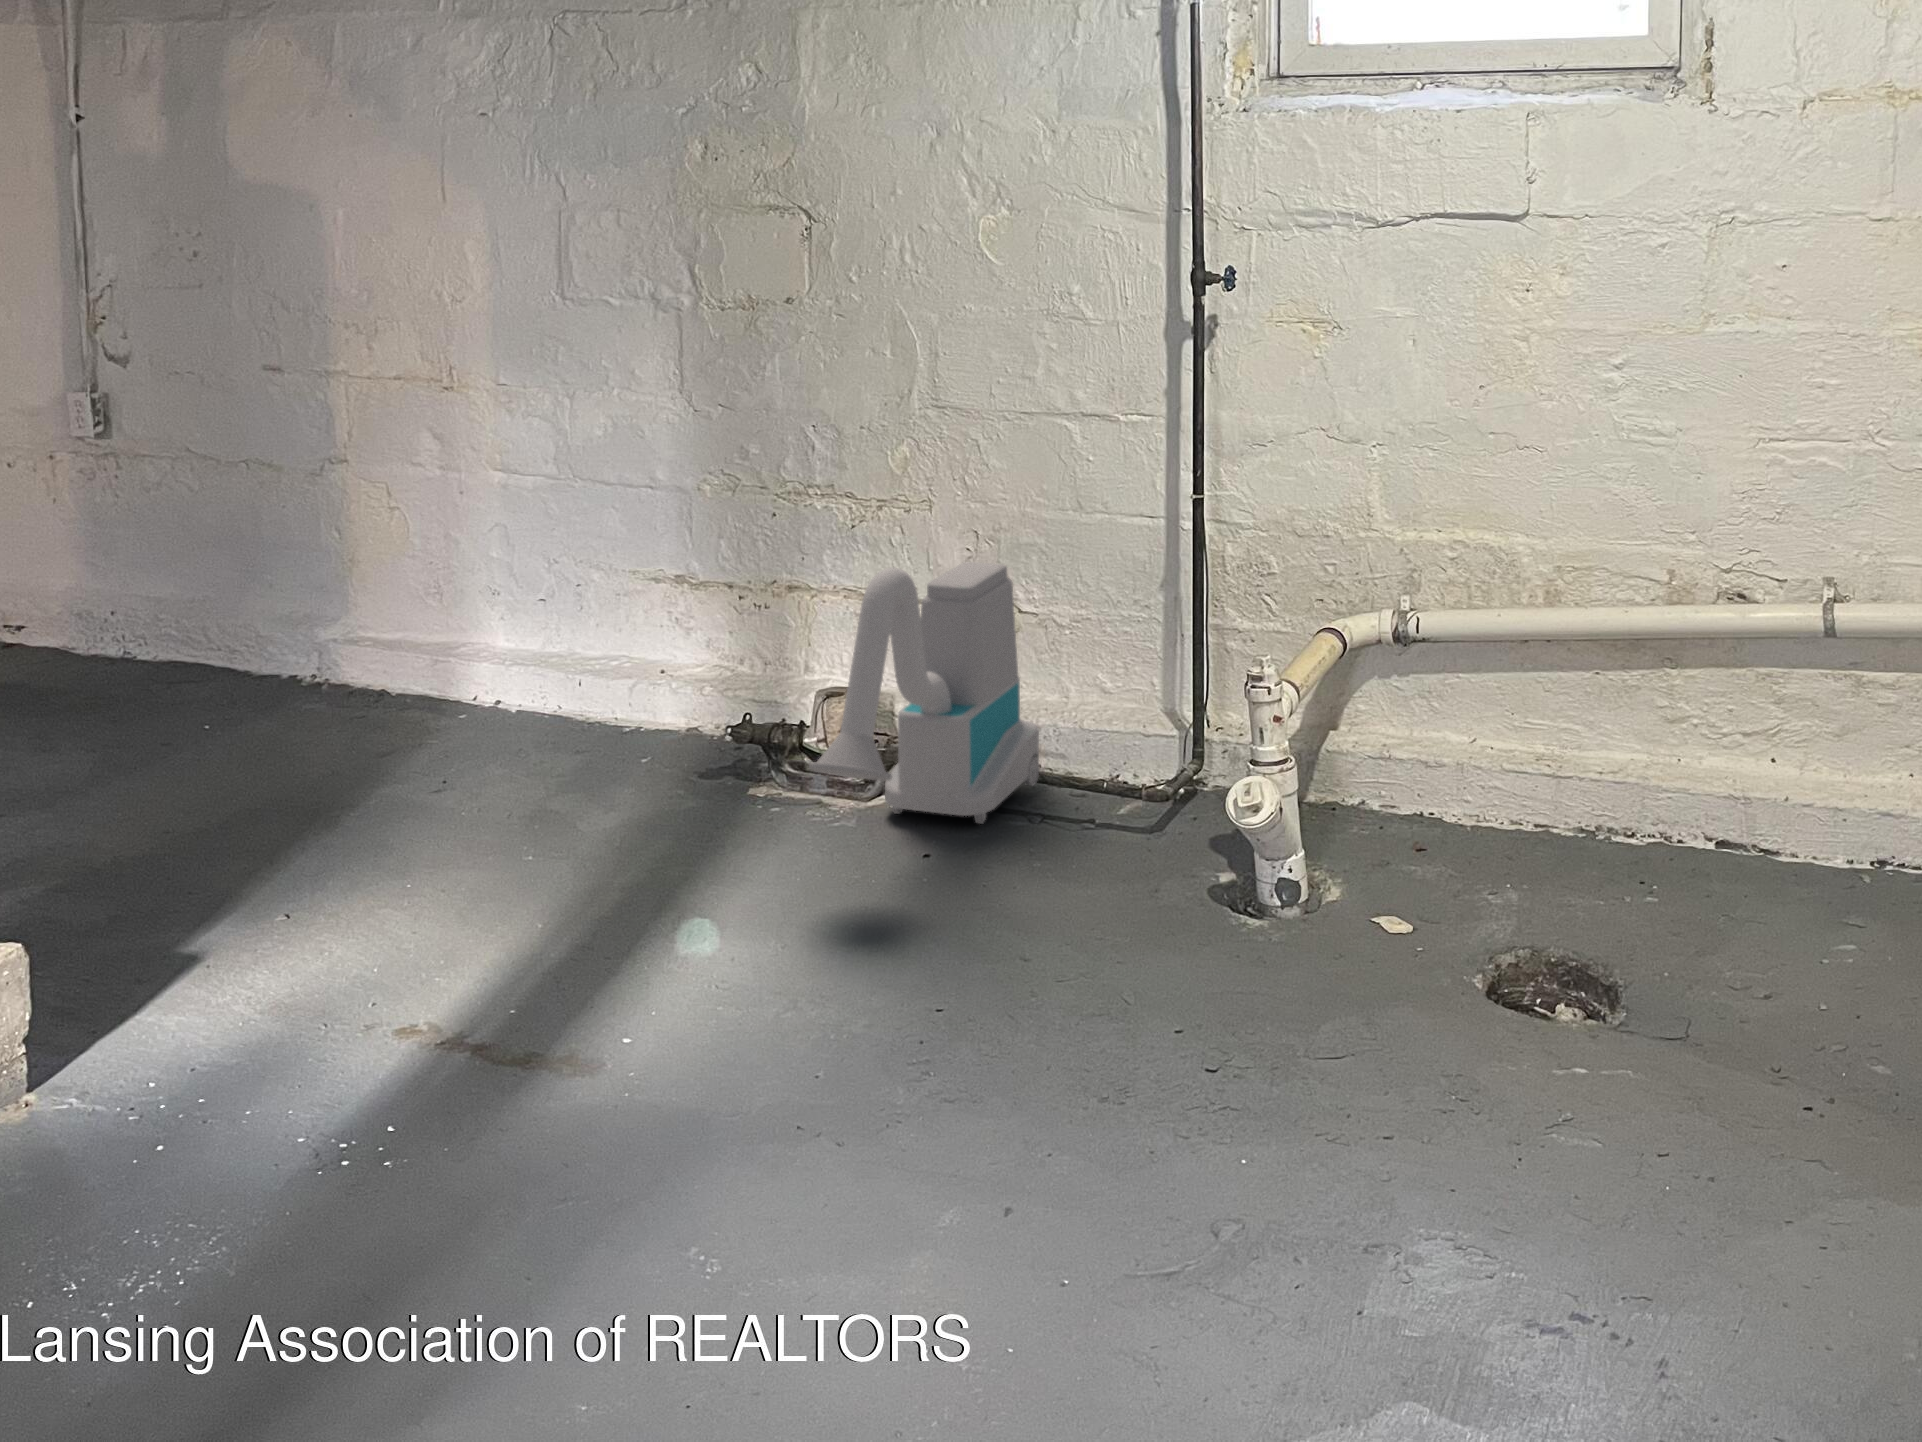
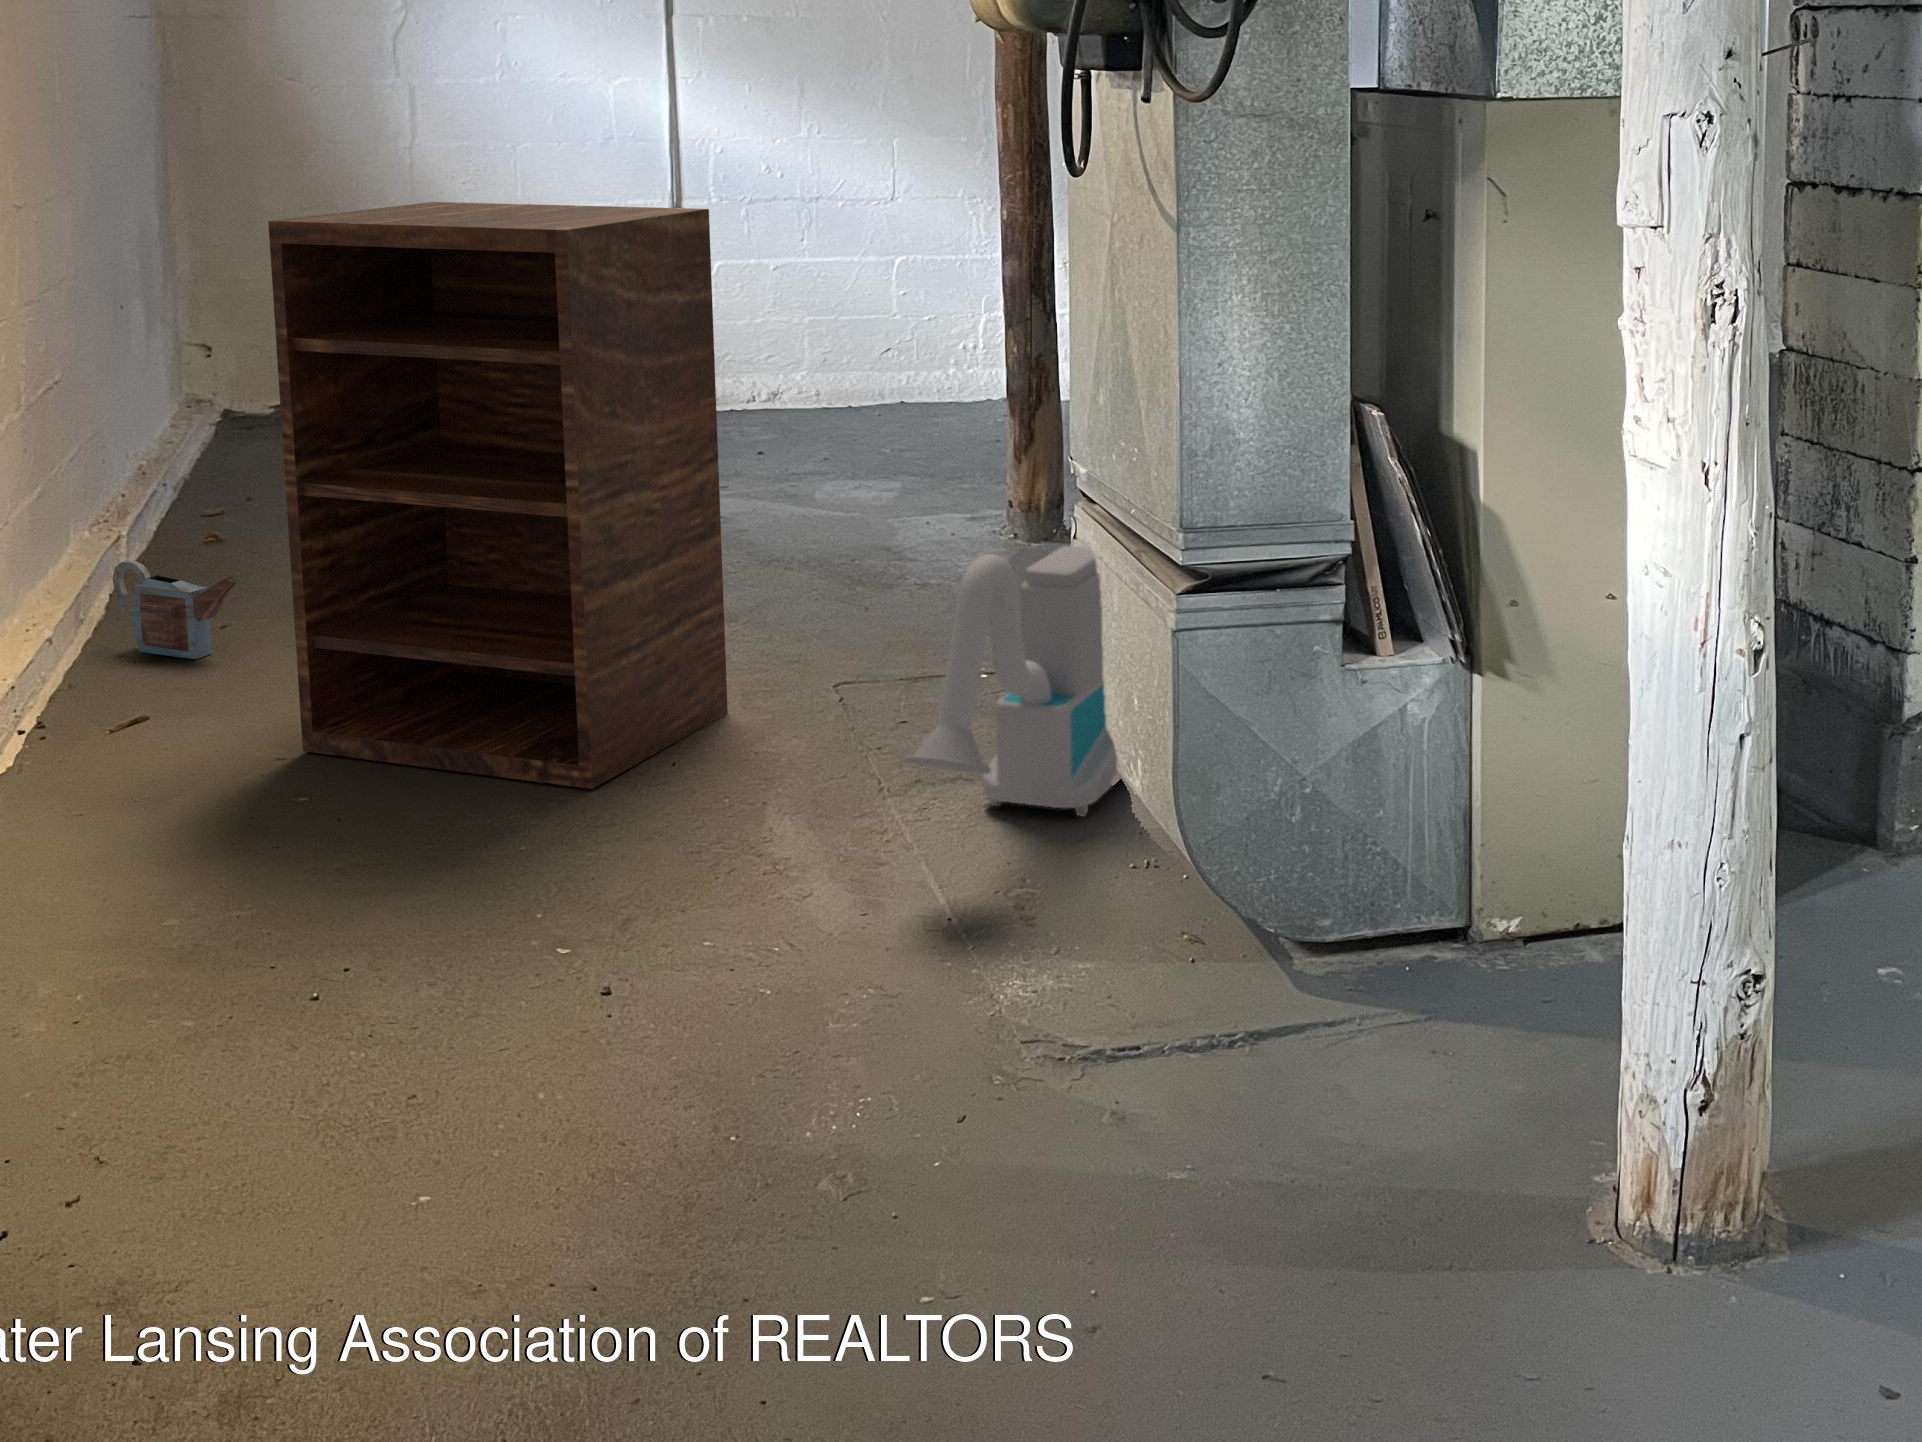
shelving unit: none [199,233,639,797] -> present [268,202,728,789]
watering can: none [49,579,169,674] -> present [113,560,237,659]

